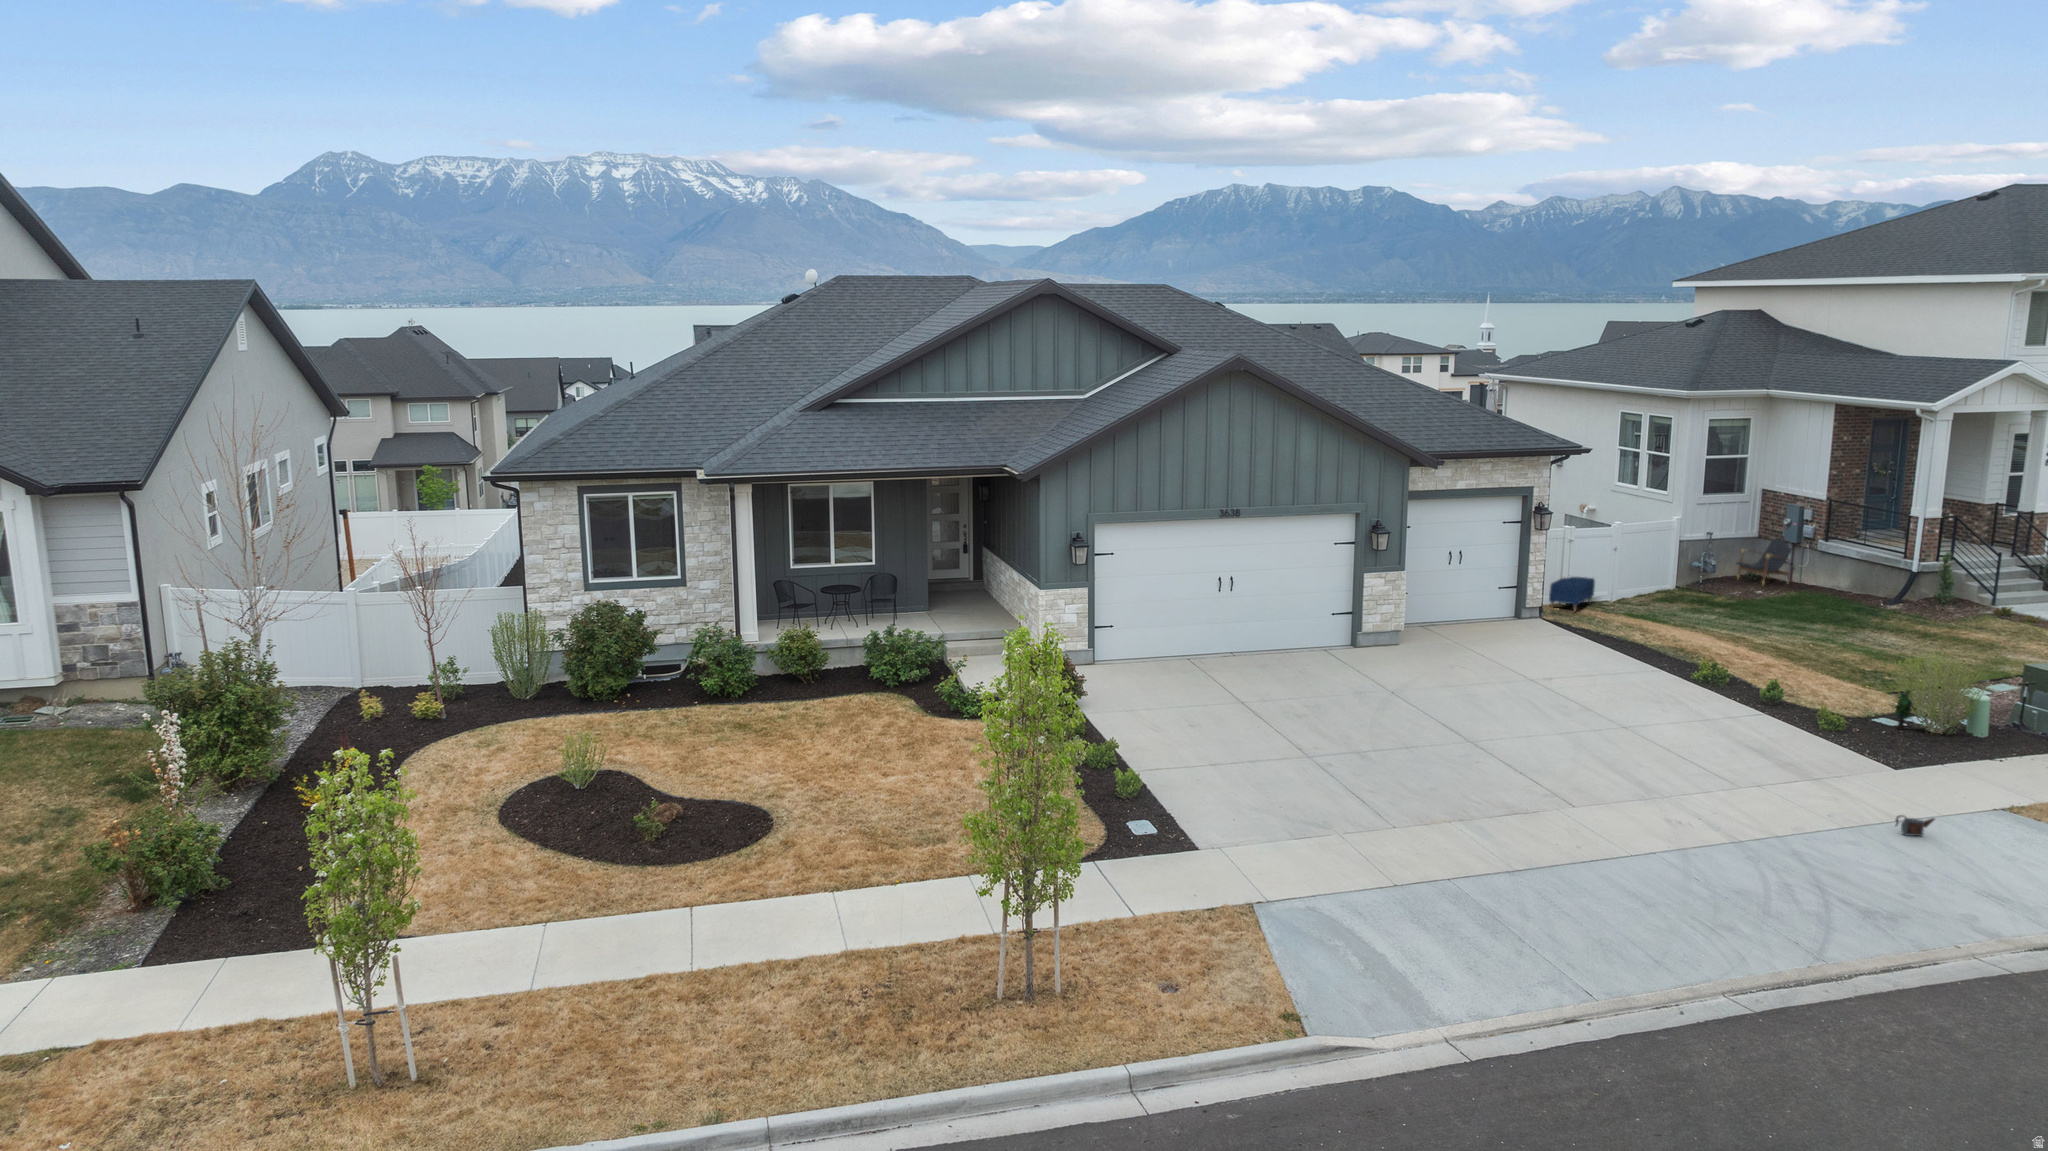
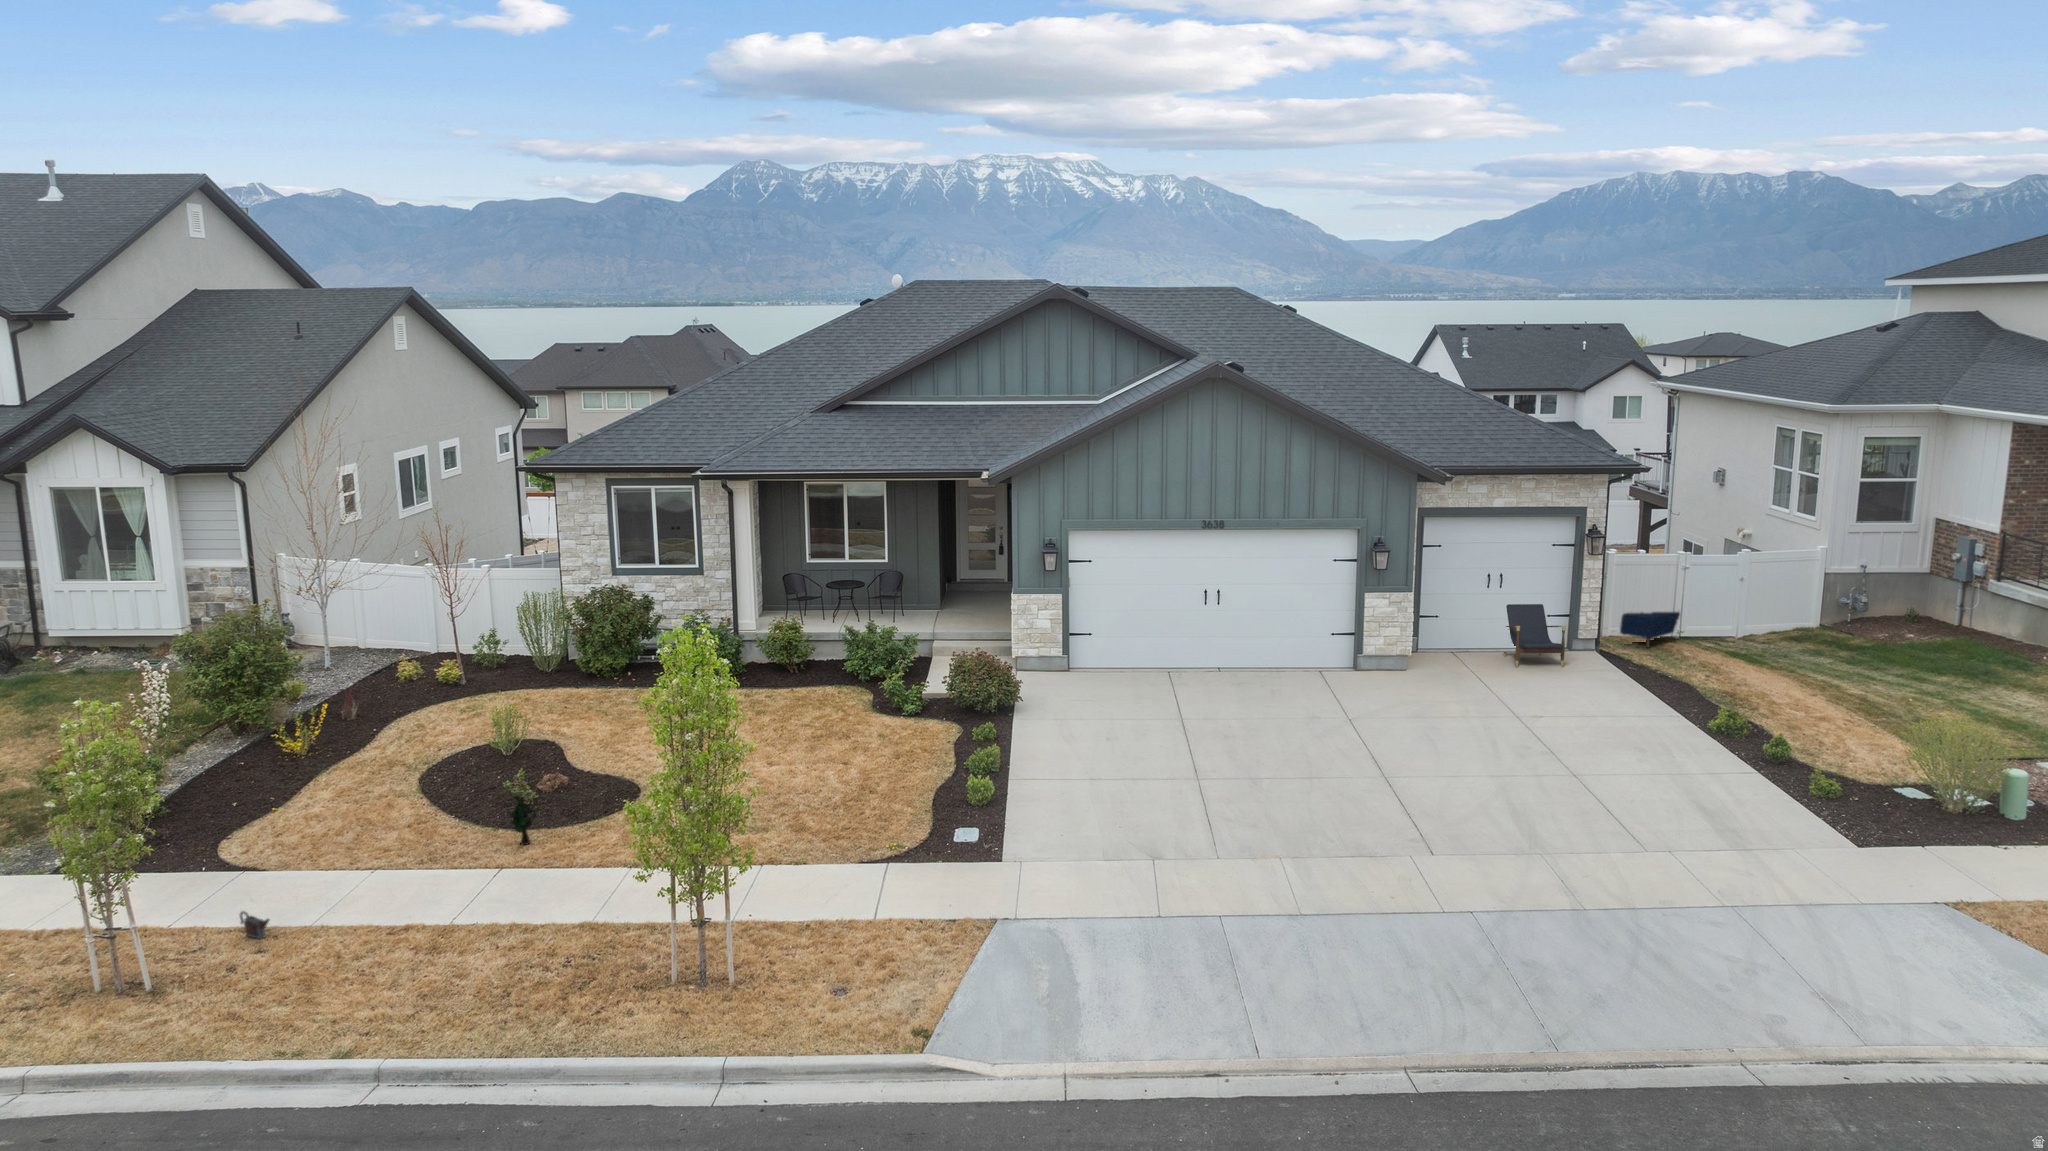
lounge chair: present [1737,539,1793,584] -> present [1504,604,1566,667]
decorative plant: present [1894,691,1917,730] -> present [509,796,538,845]
watering can: present [1895,815,1935,836] -> present [240,911,269,939]

